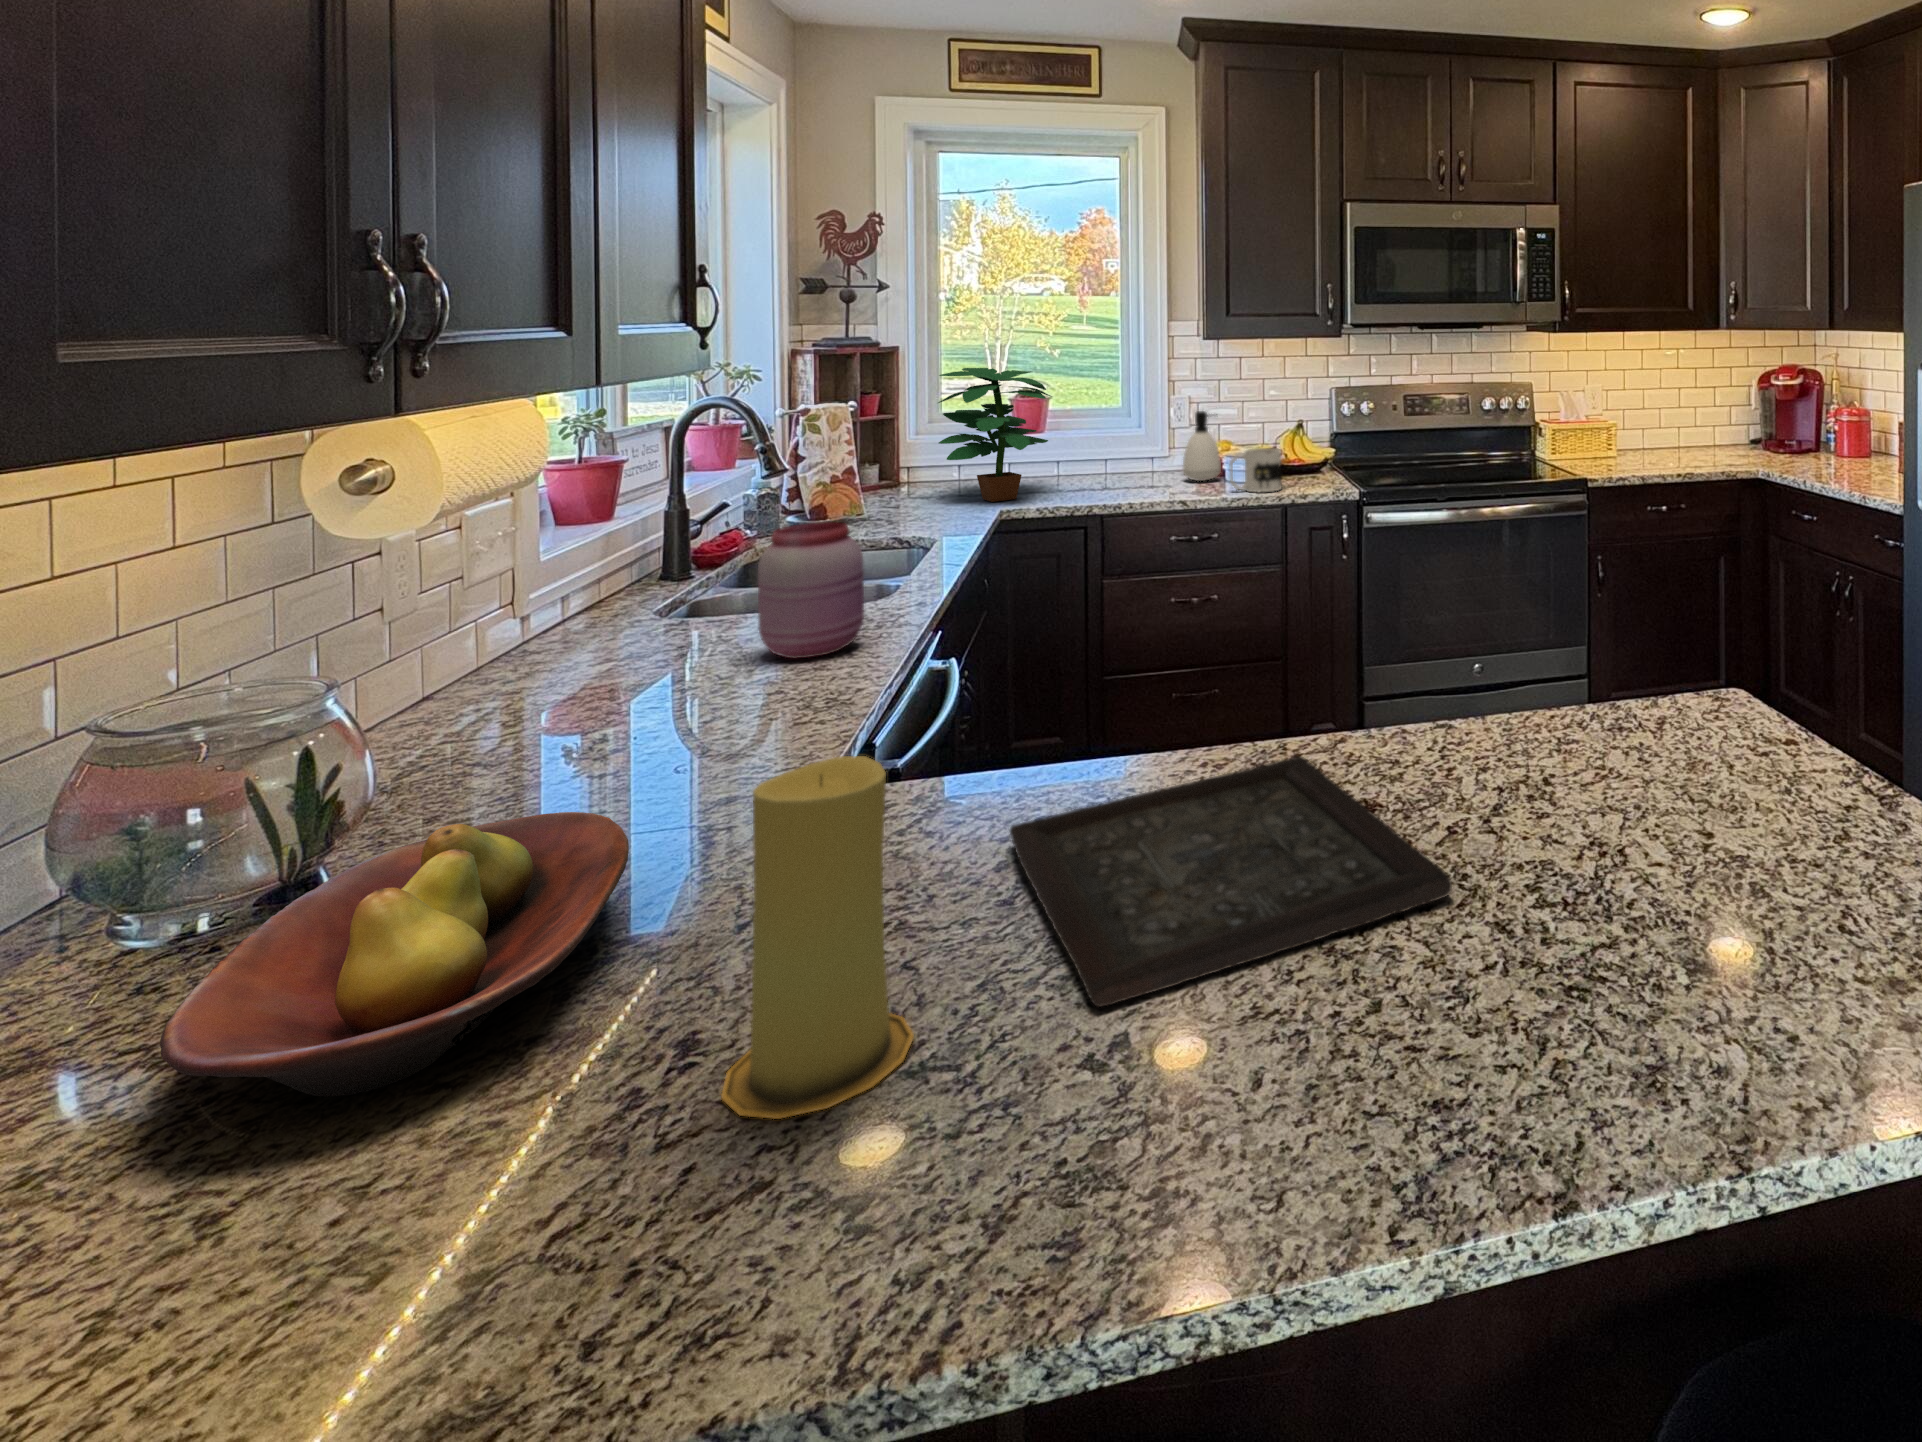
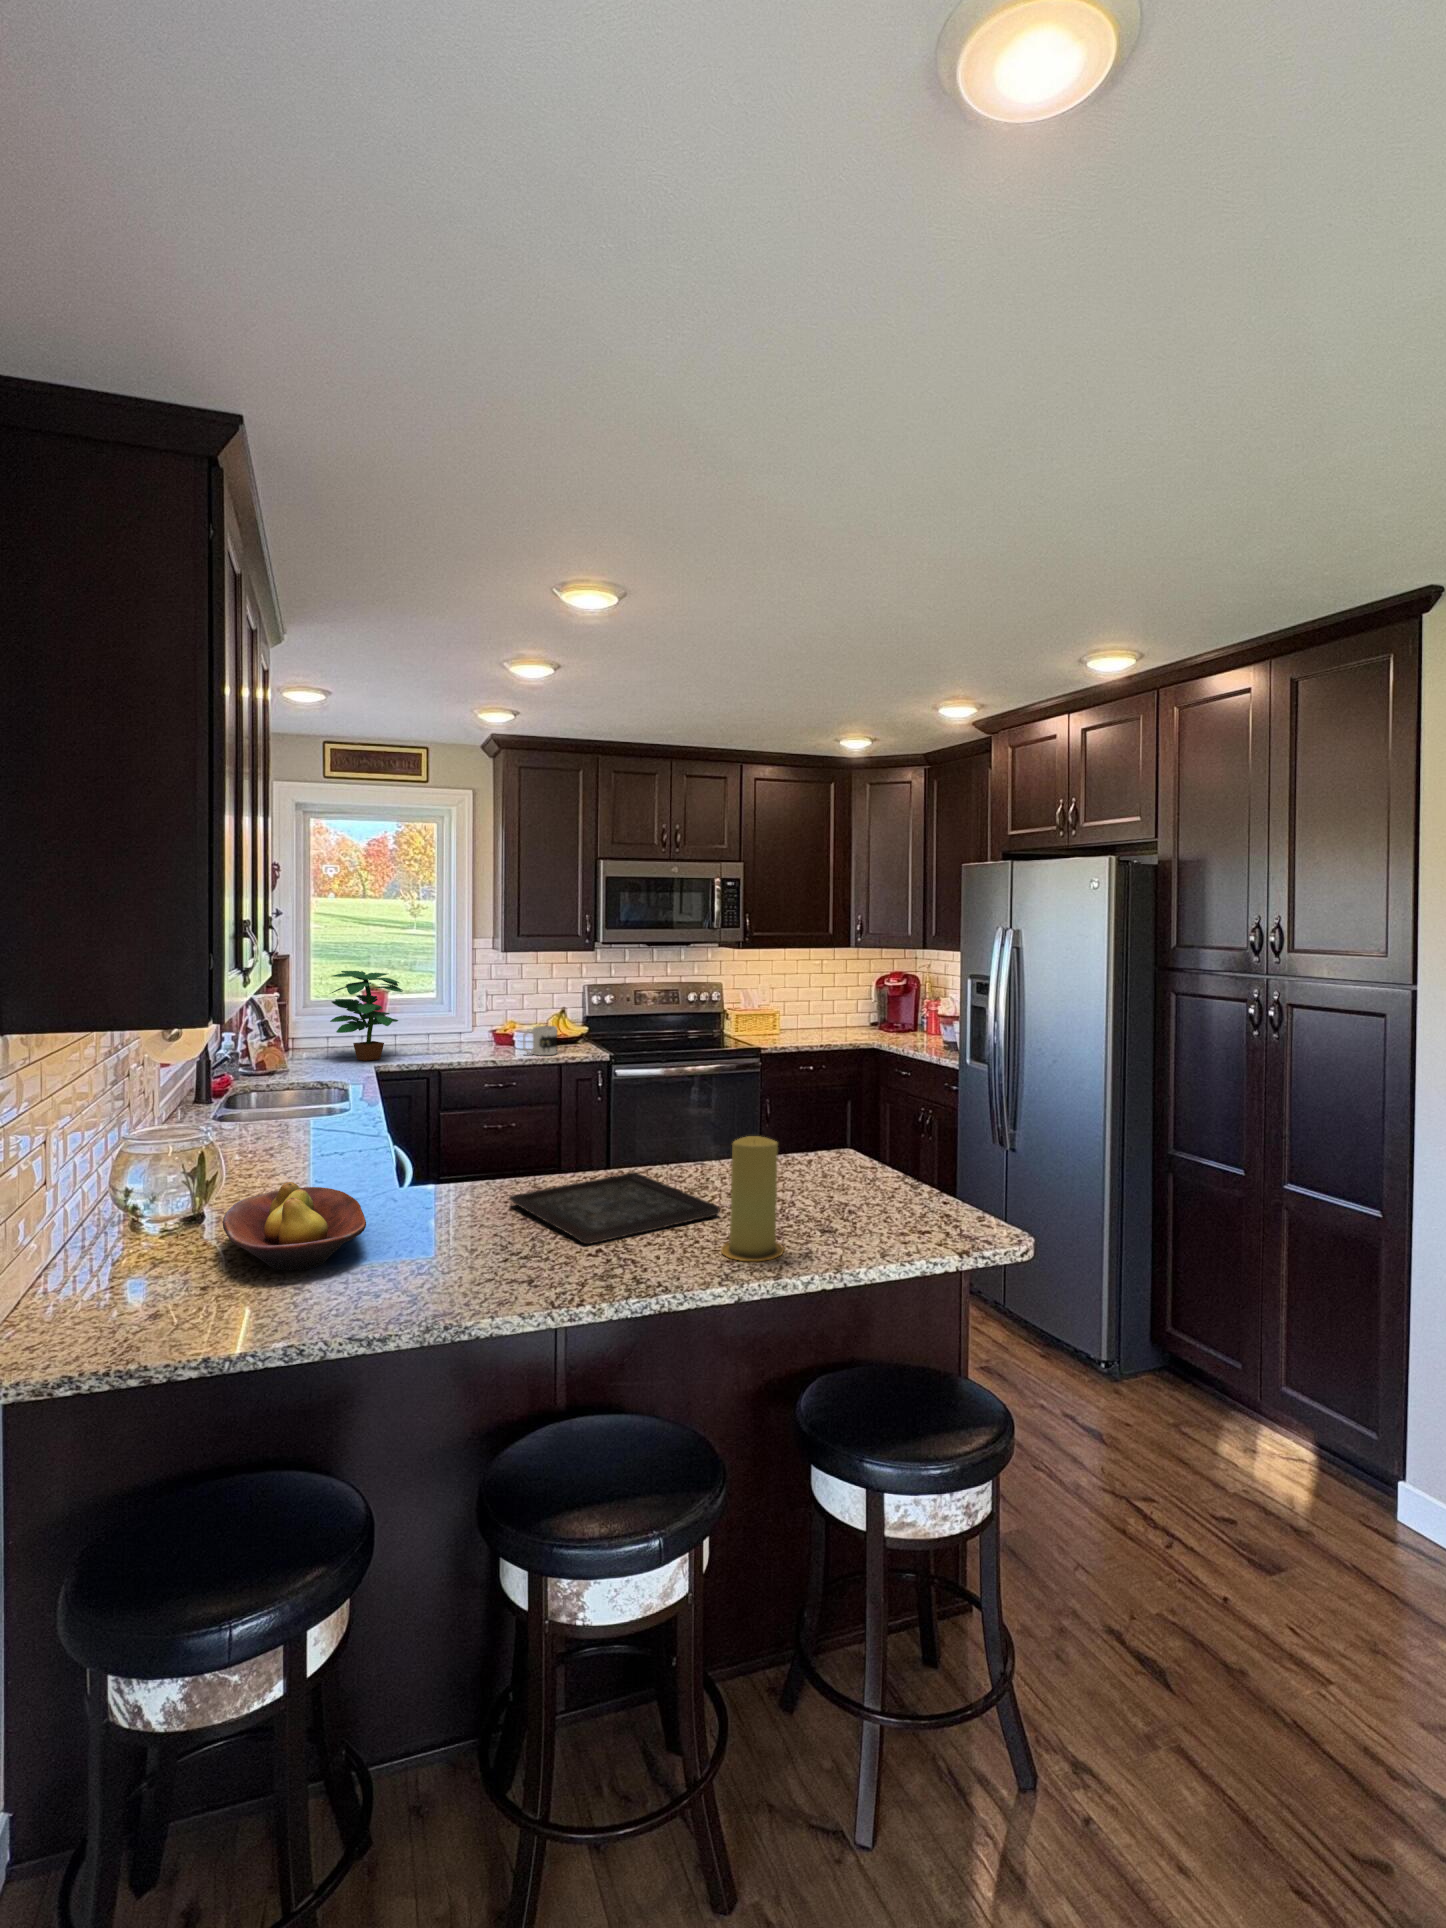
soap dispenser: present [1183,411,1221,481] -> none [487,1001,513,1048]
jar: present [758,522,864,658] -> none [296,1066,353,1142]
candle: present [721,756,914,1119] -> present [721,1136,784,1261]

